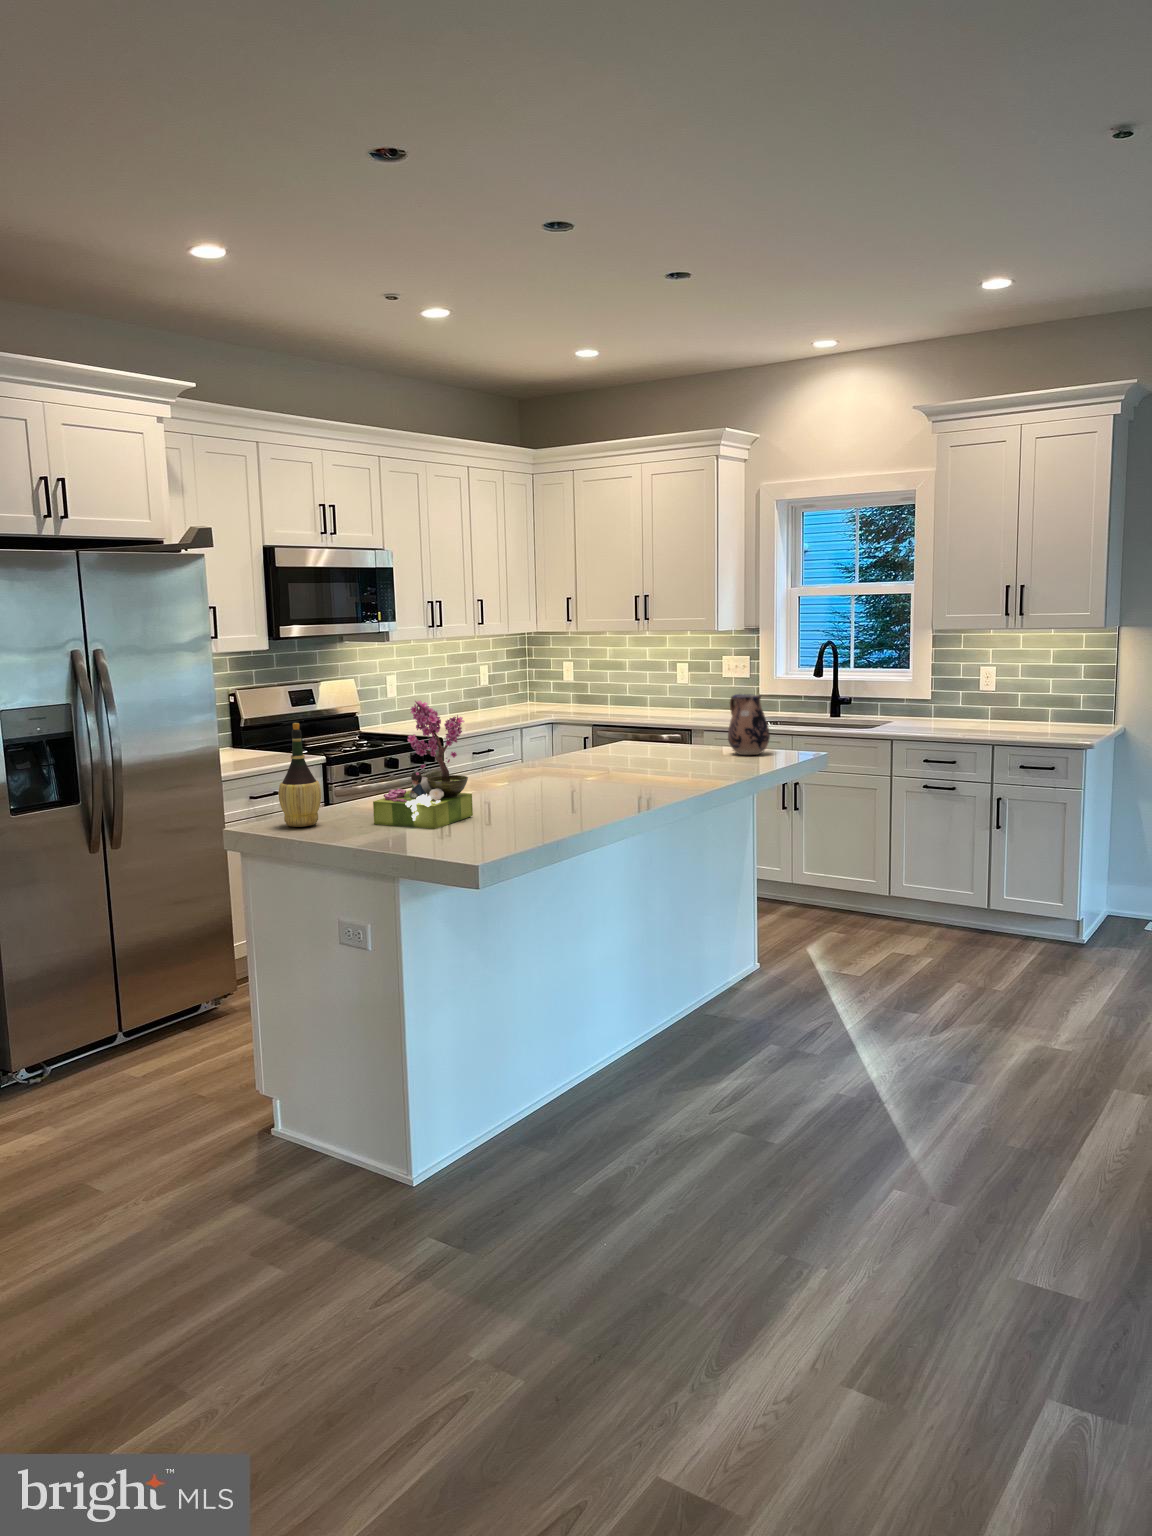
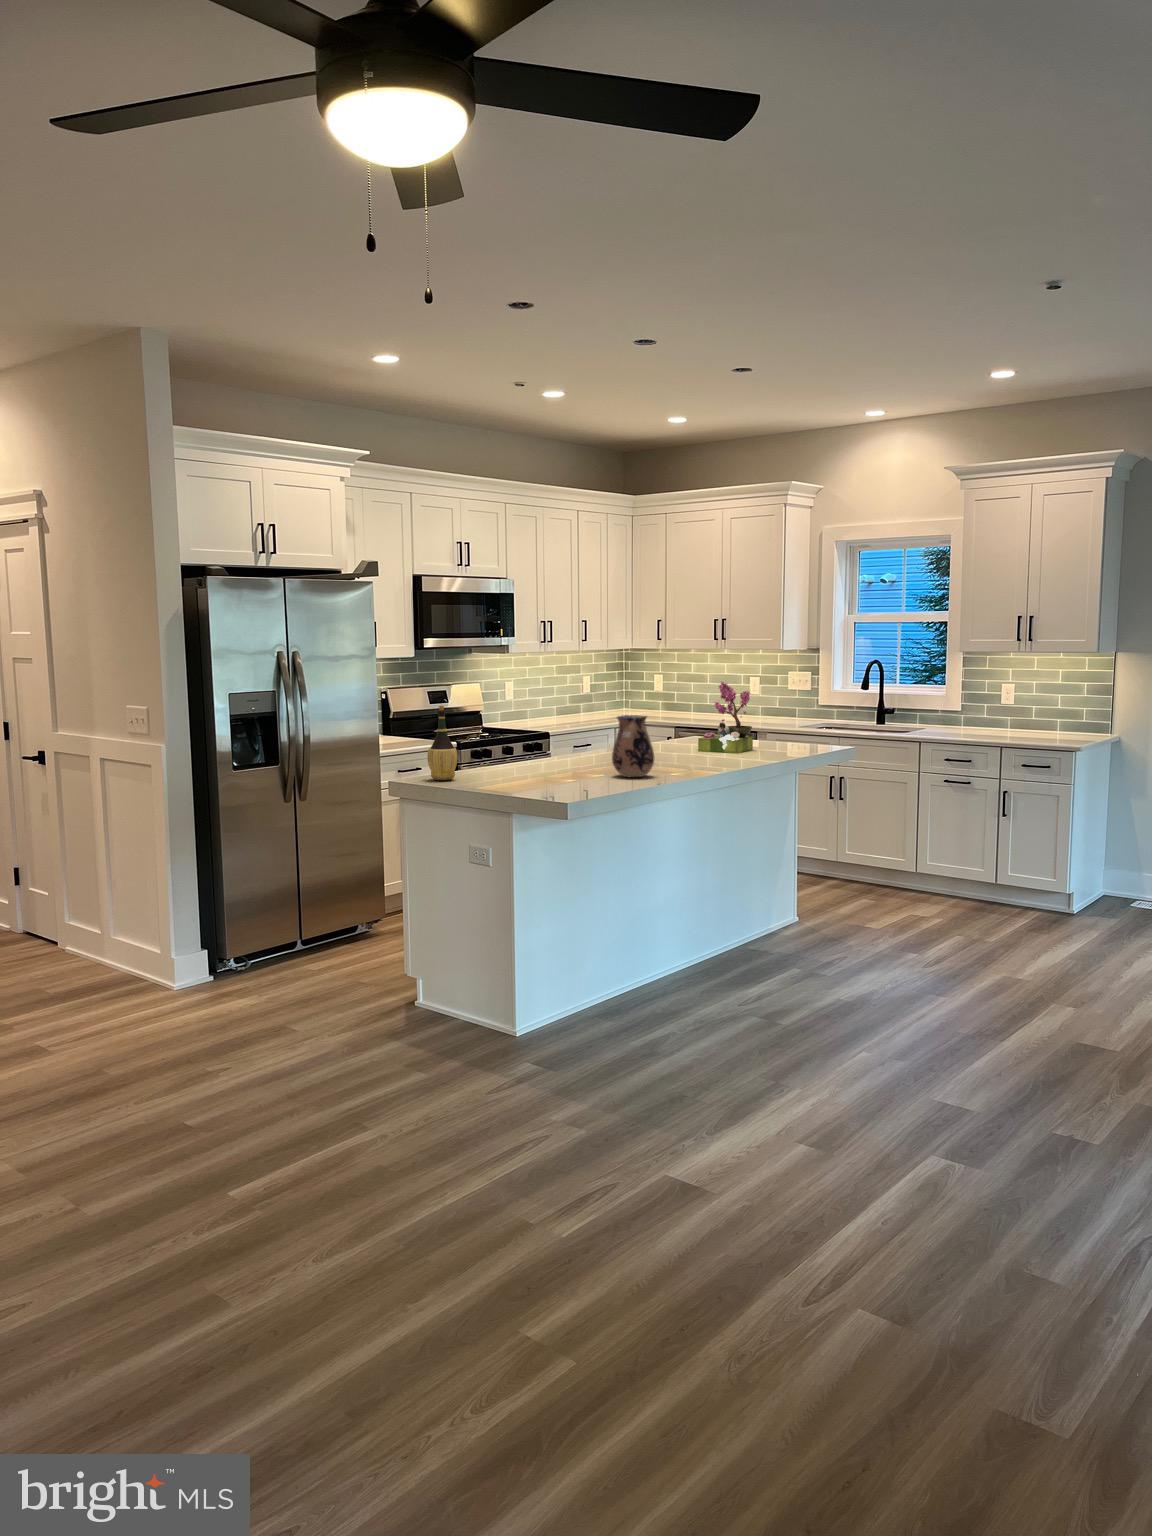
ceramic pitcher: present [728,694,770,755] -> present [612,715,654,777]
flower arrangement: present [373,701,473,829] -> present [698,682,753,754]

